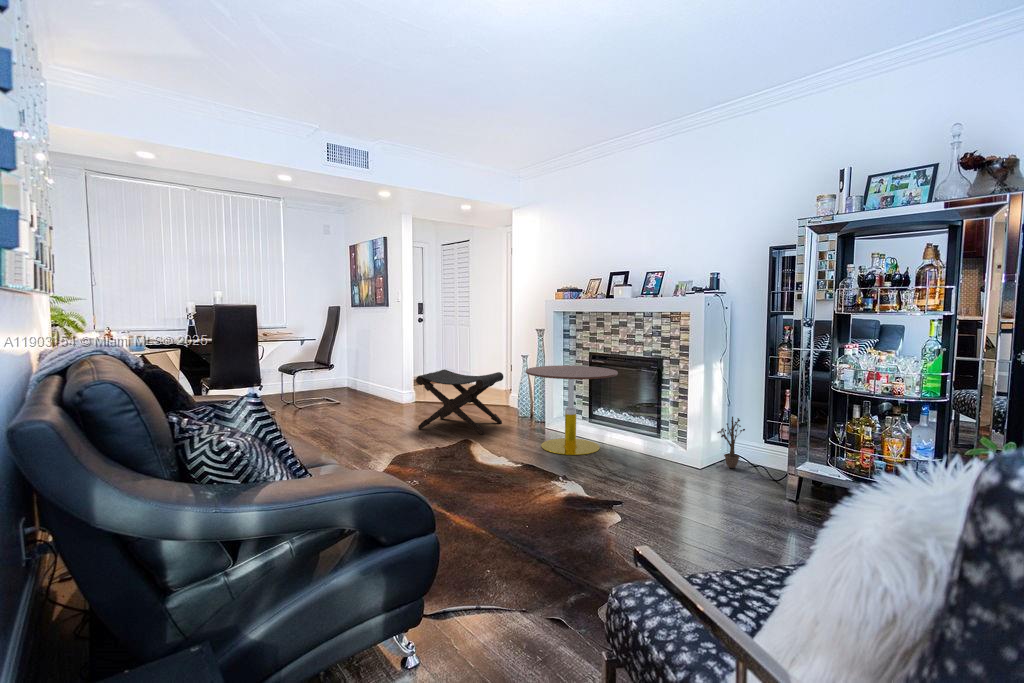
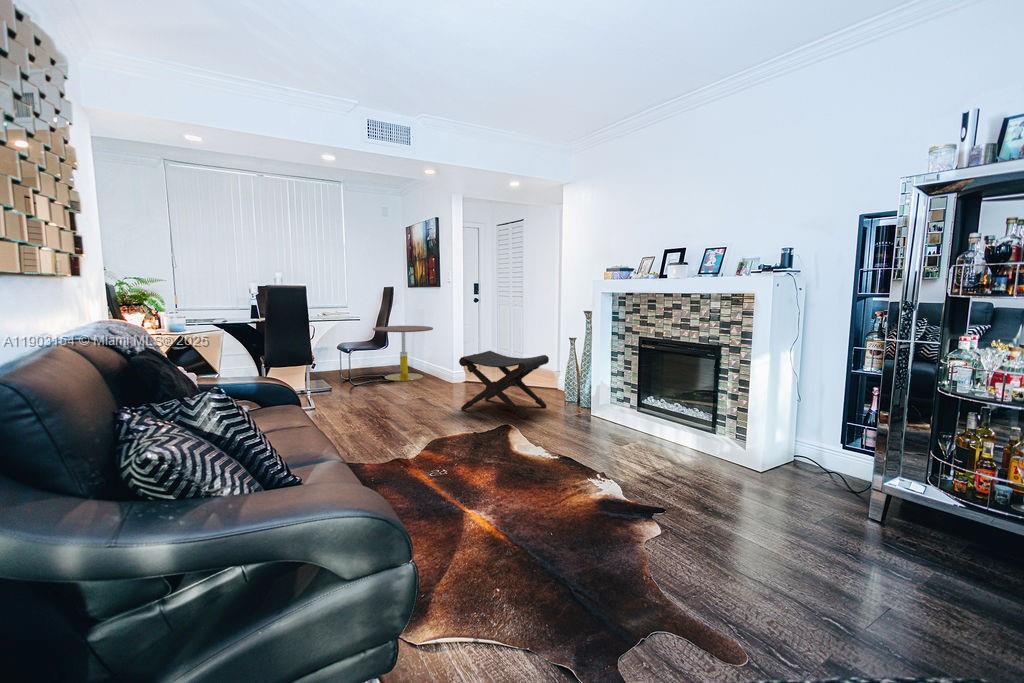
side table: present [526,365,618,455] -> present [373,326,433,381]
decorative plant: present [716,417,745,468] -> none [781,414,818,472]

